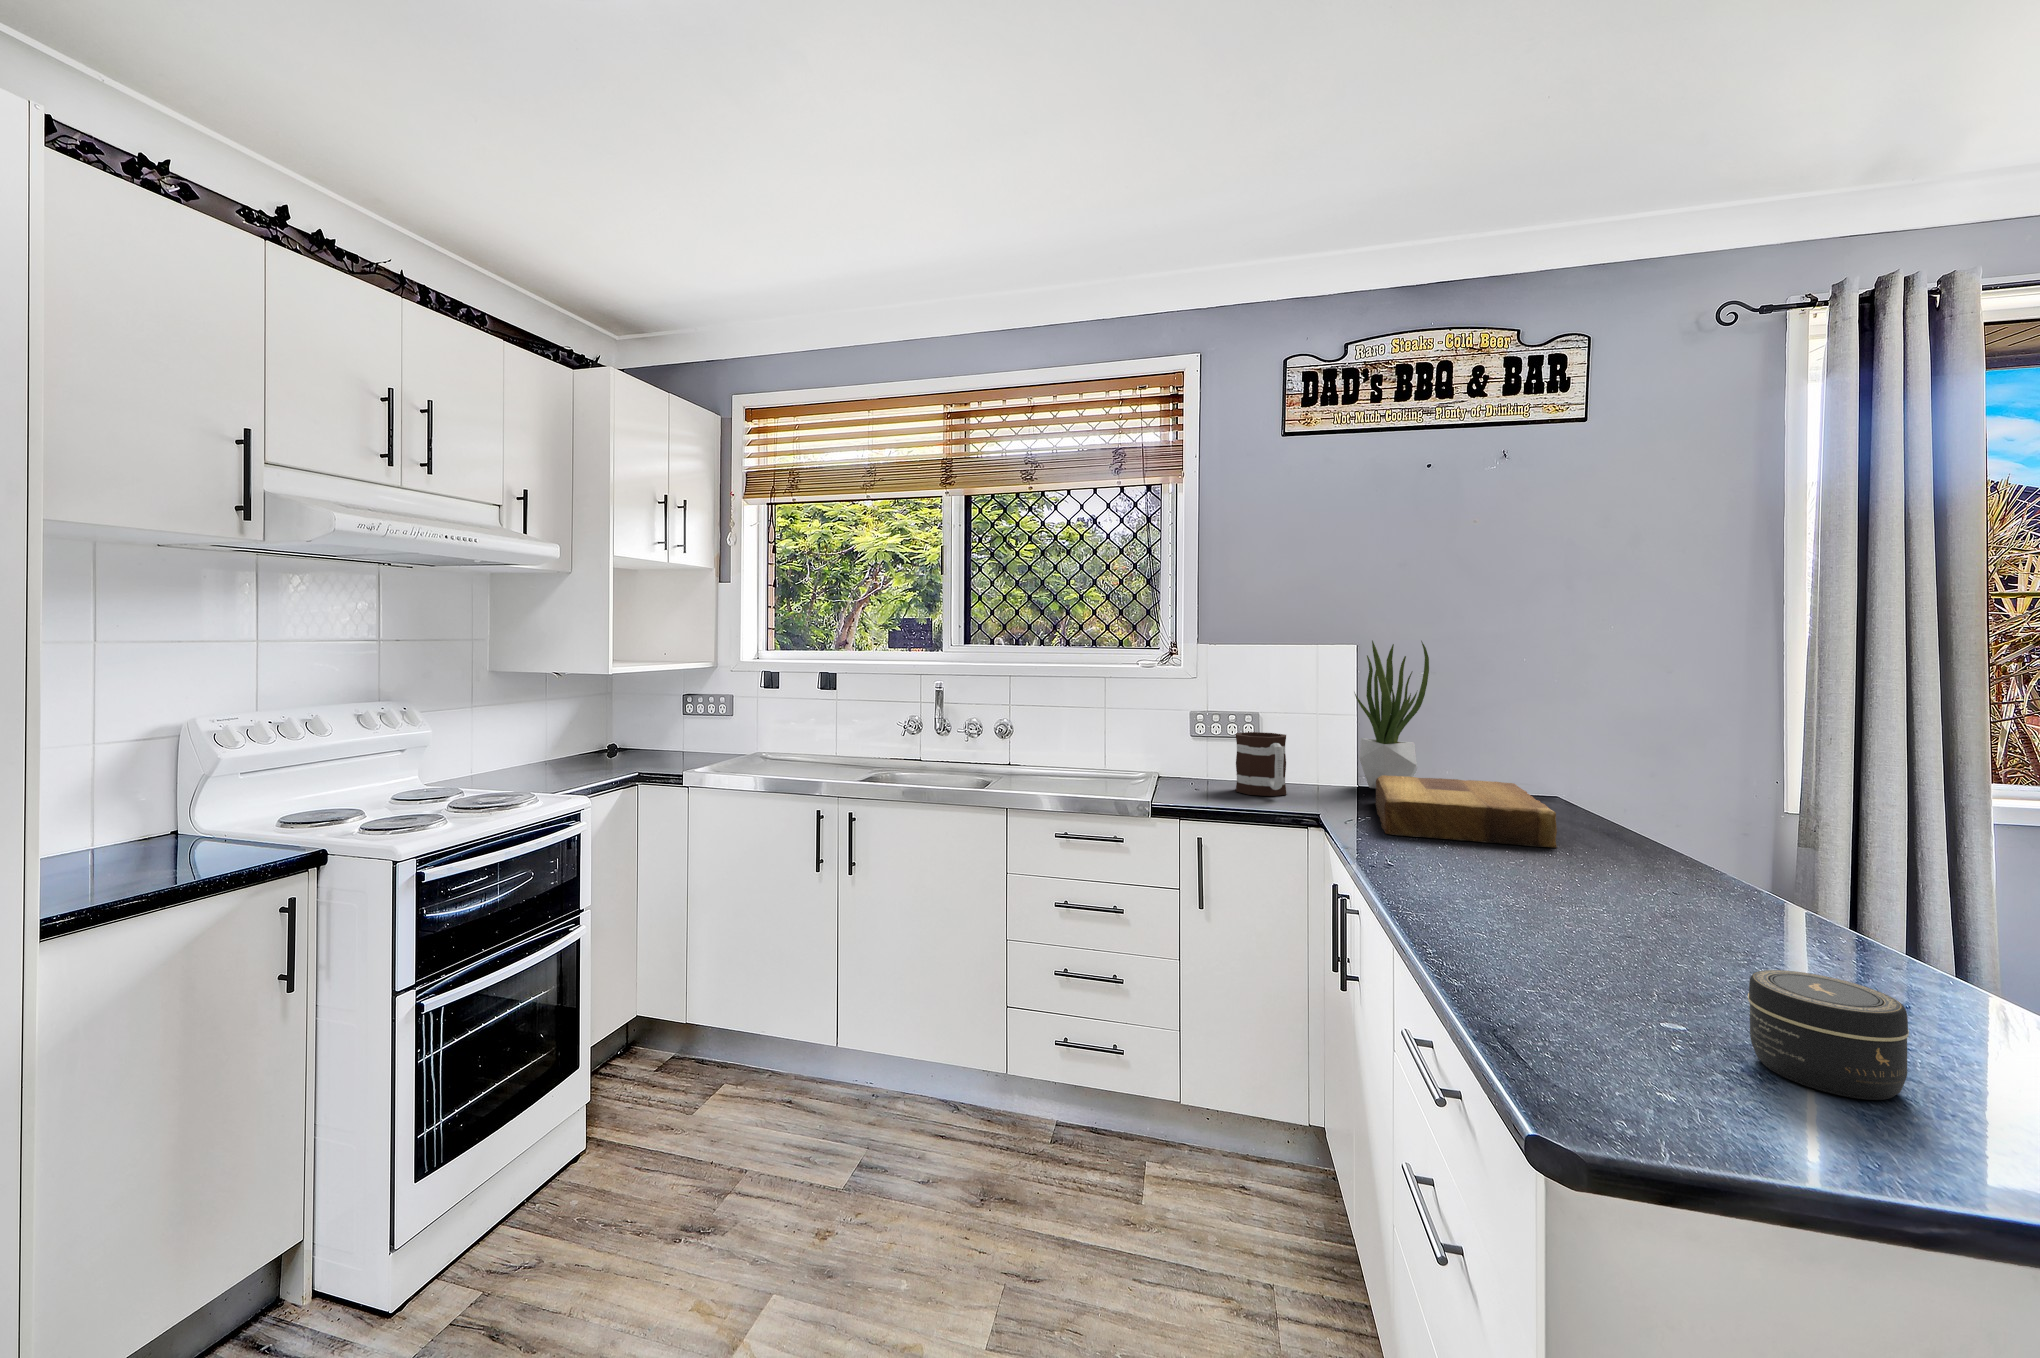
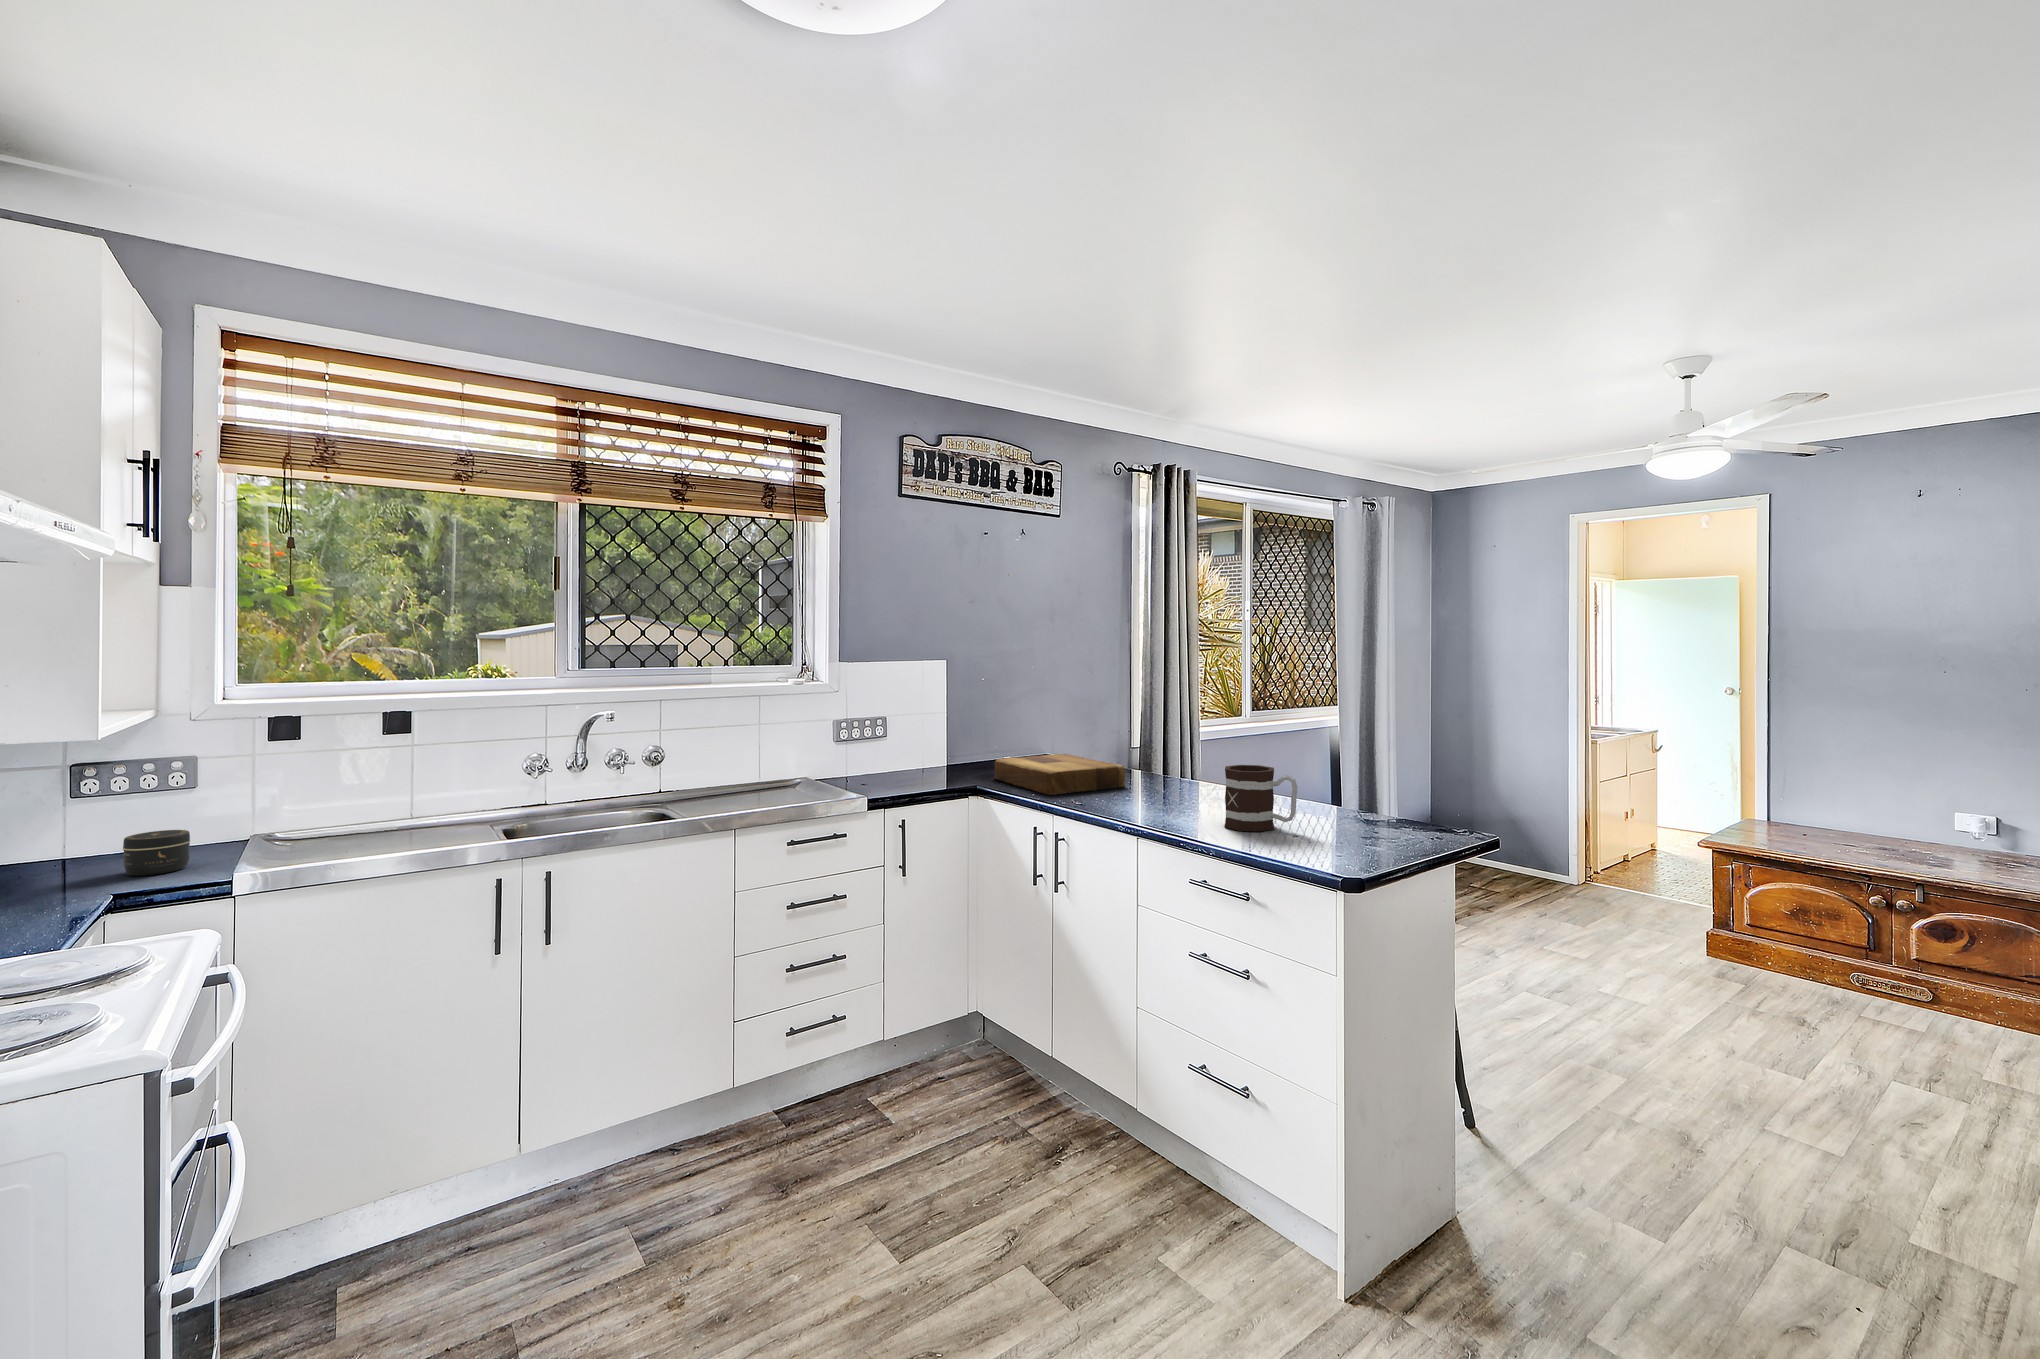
potted plant: present [1355,641,1429,788] -> none [957,661,1004,770]
mug: present [1236,732,1286,796] -> present [1225,765,1298,831]
jar: present [1748,970,1909,1100] -> present [123,830,190,875]

